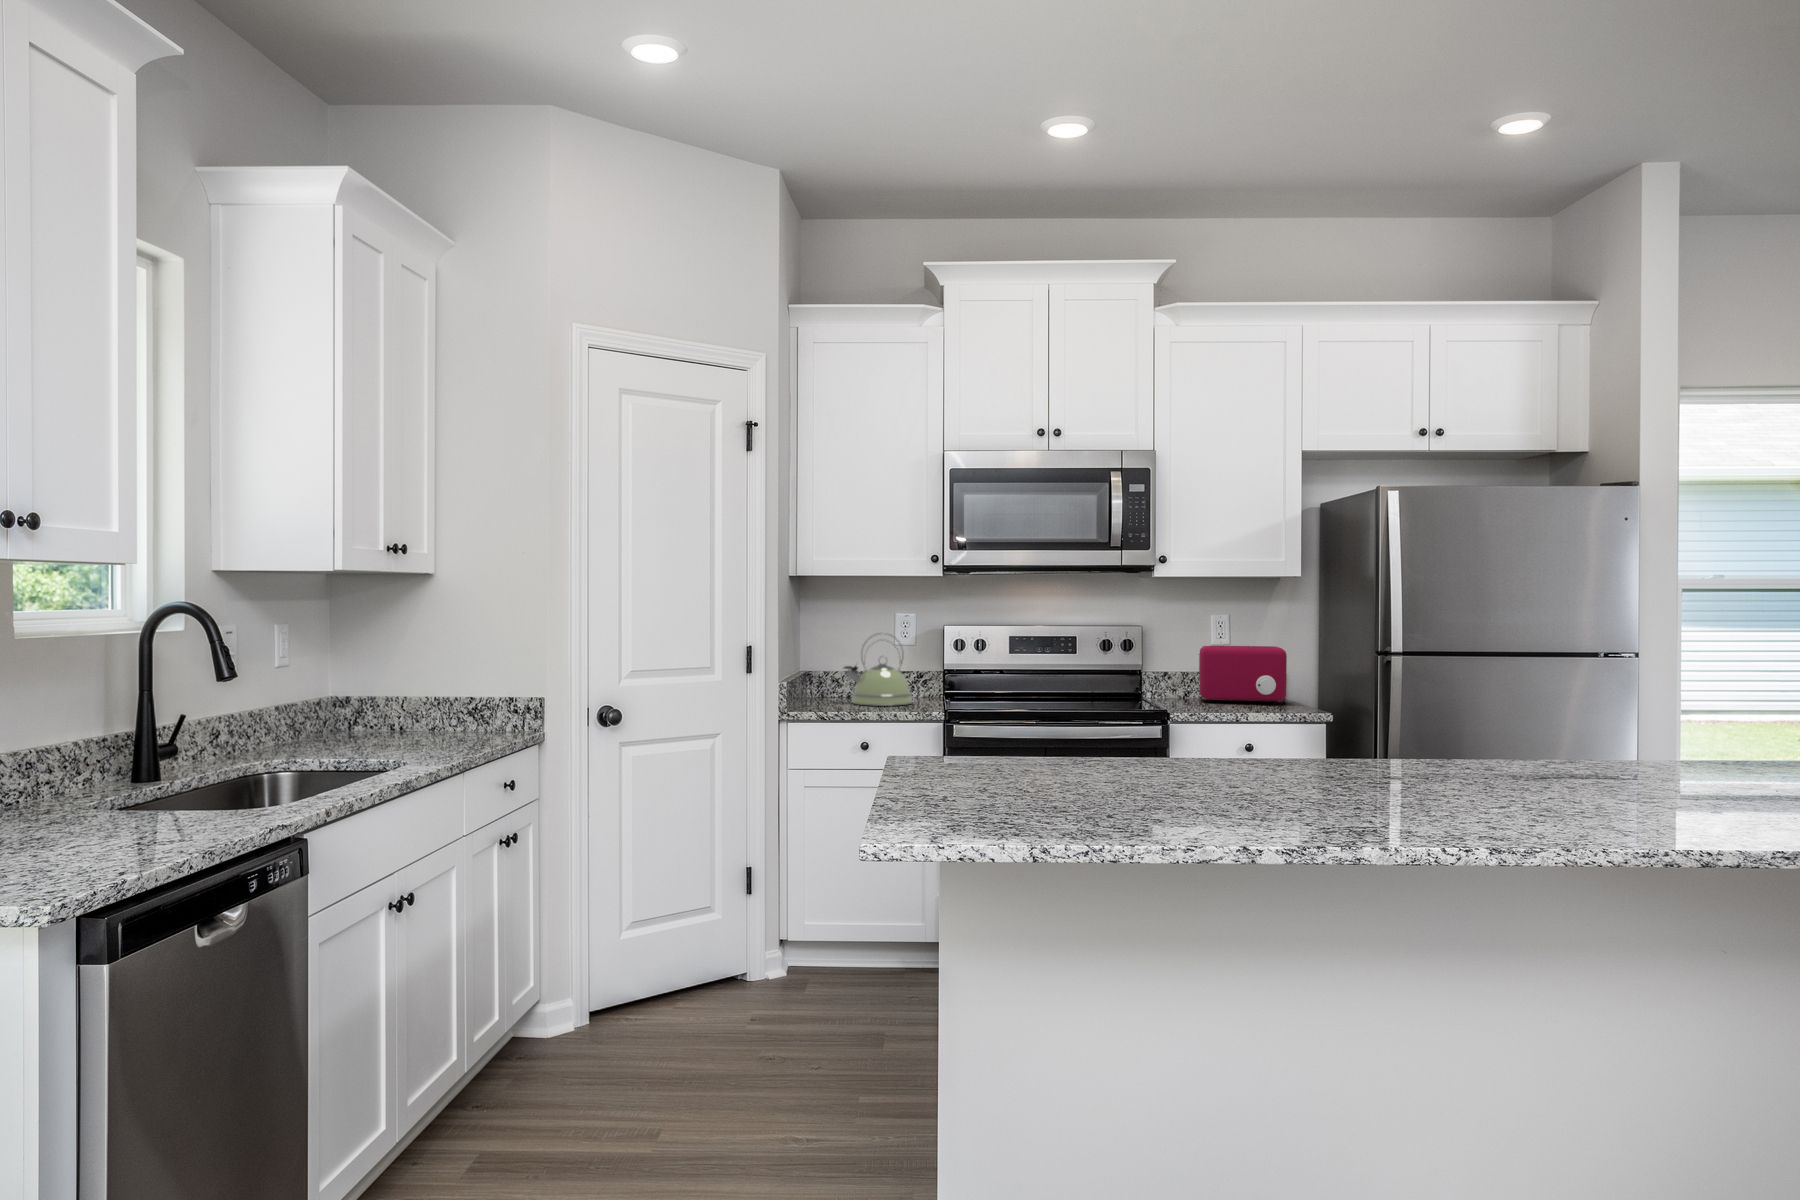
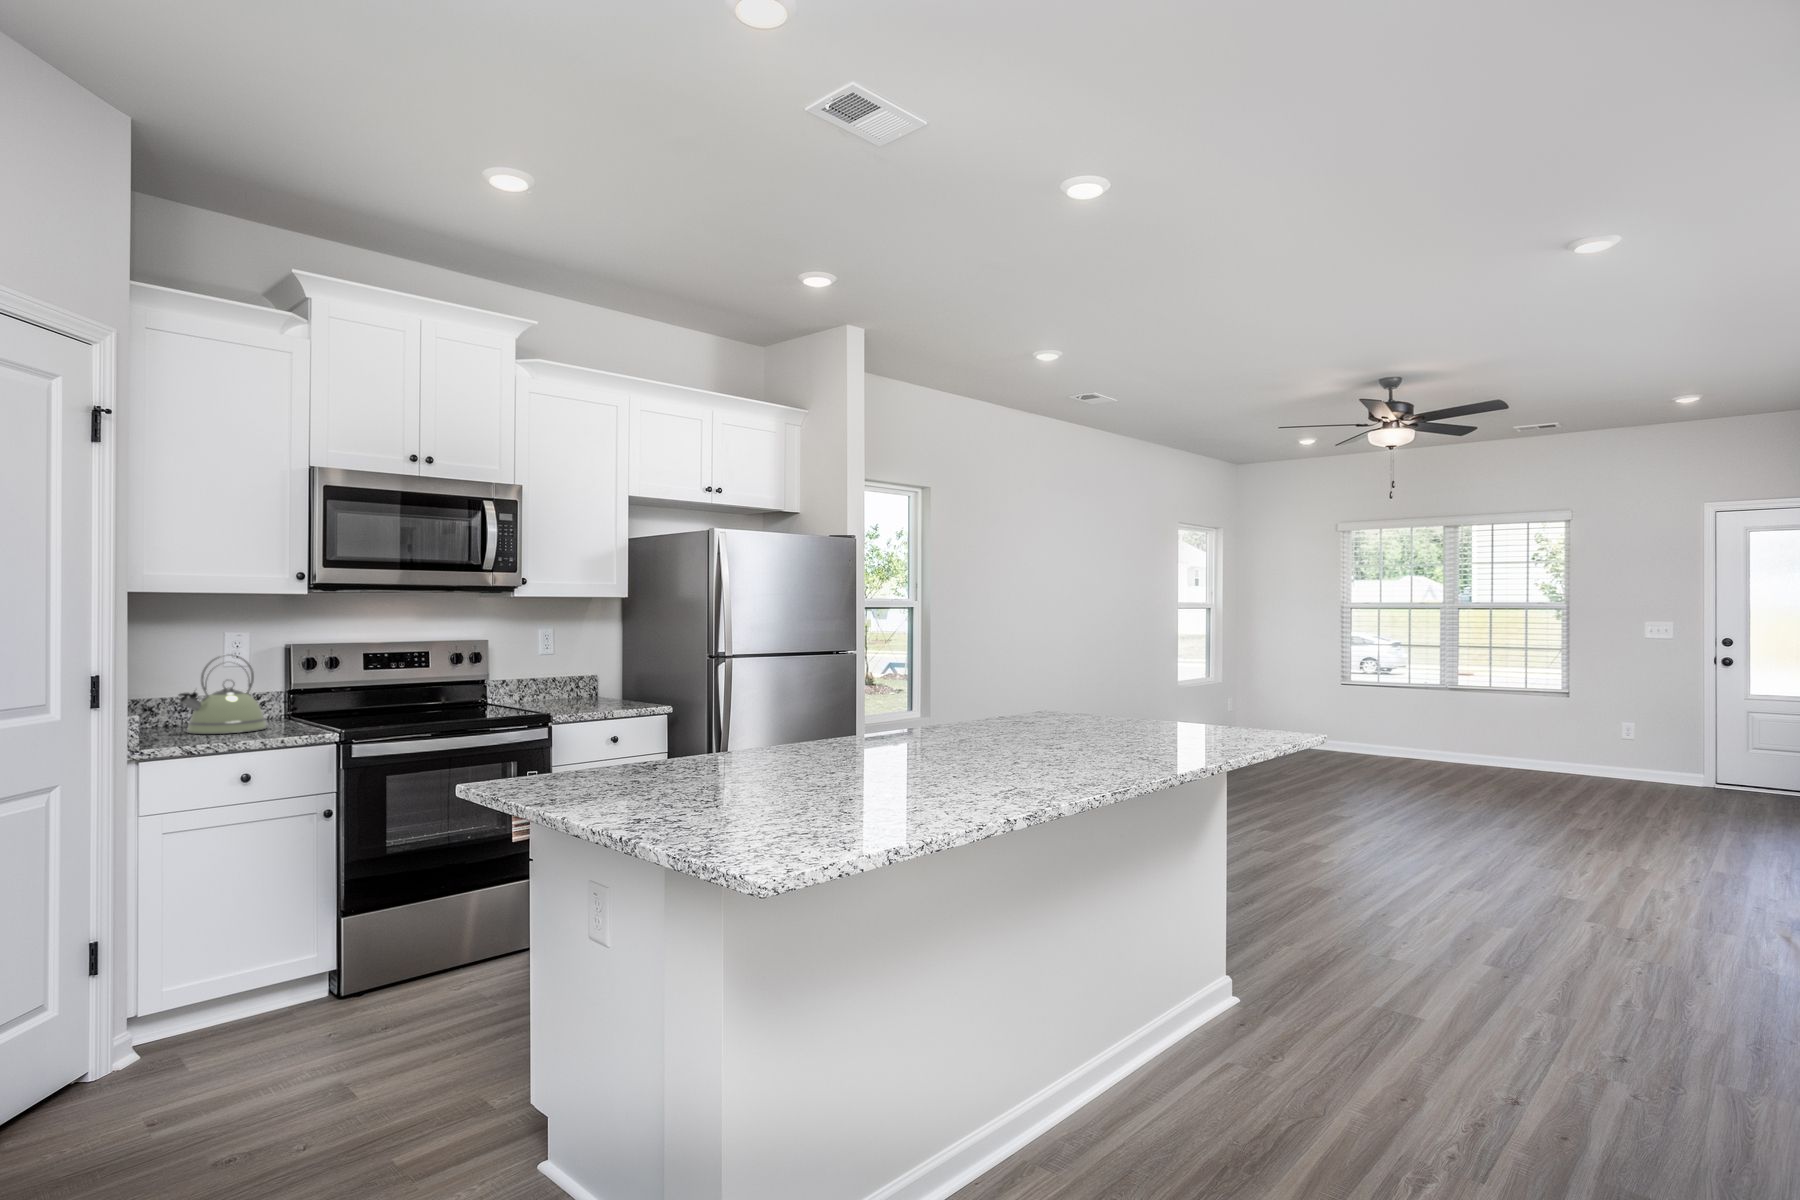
toaster: present [1199,646,1287,704] -> none [529,653,605,703]

